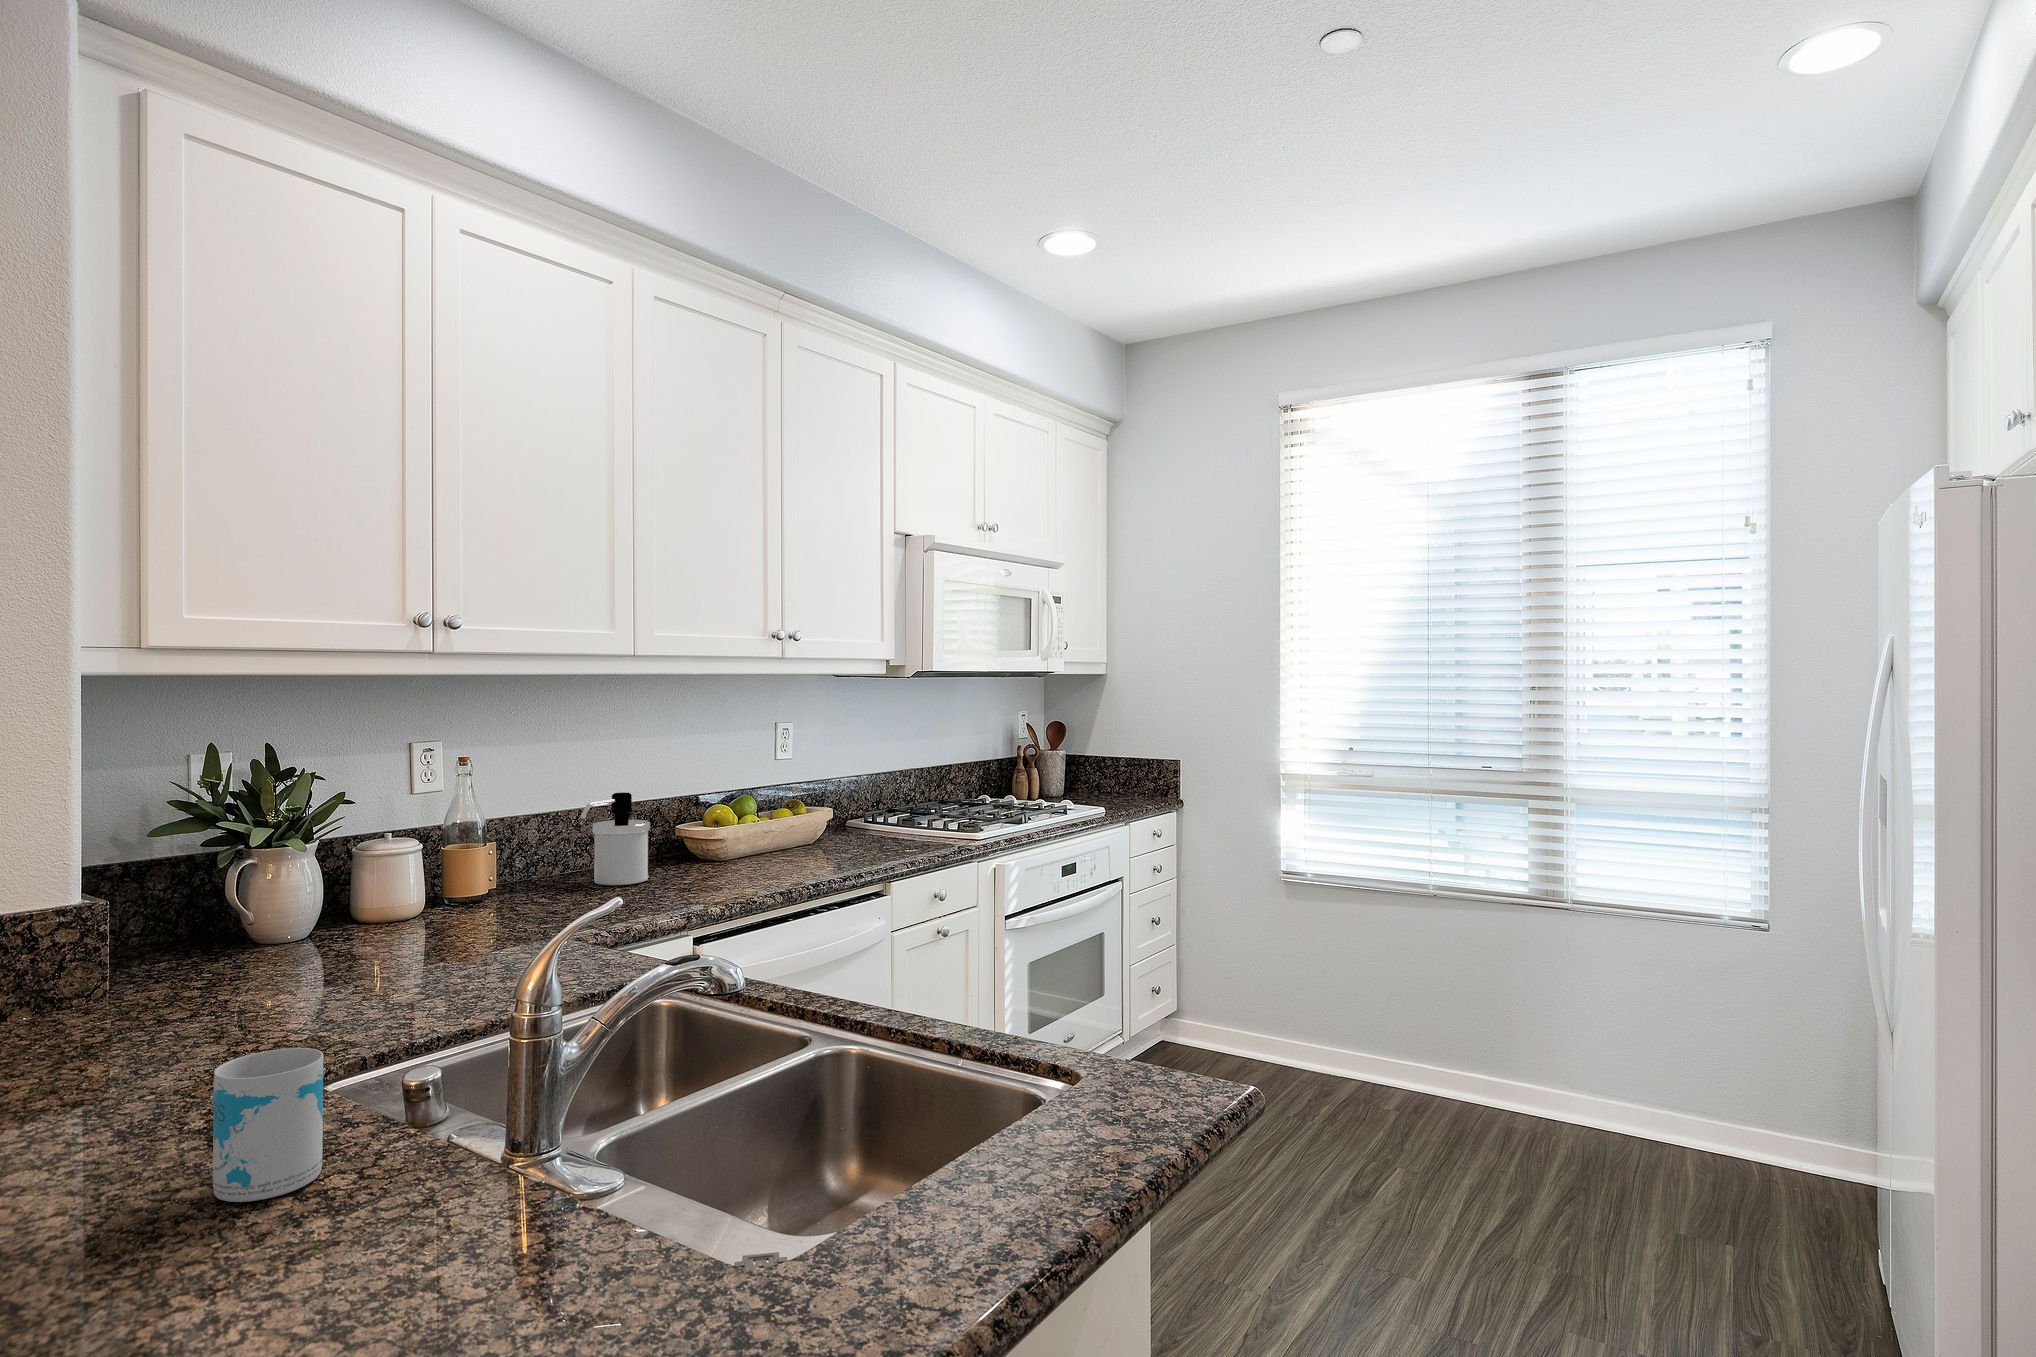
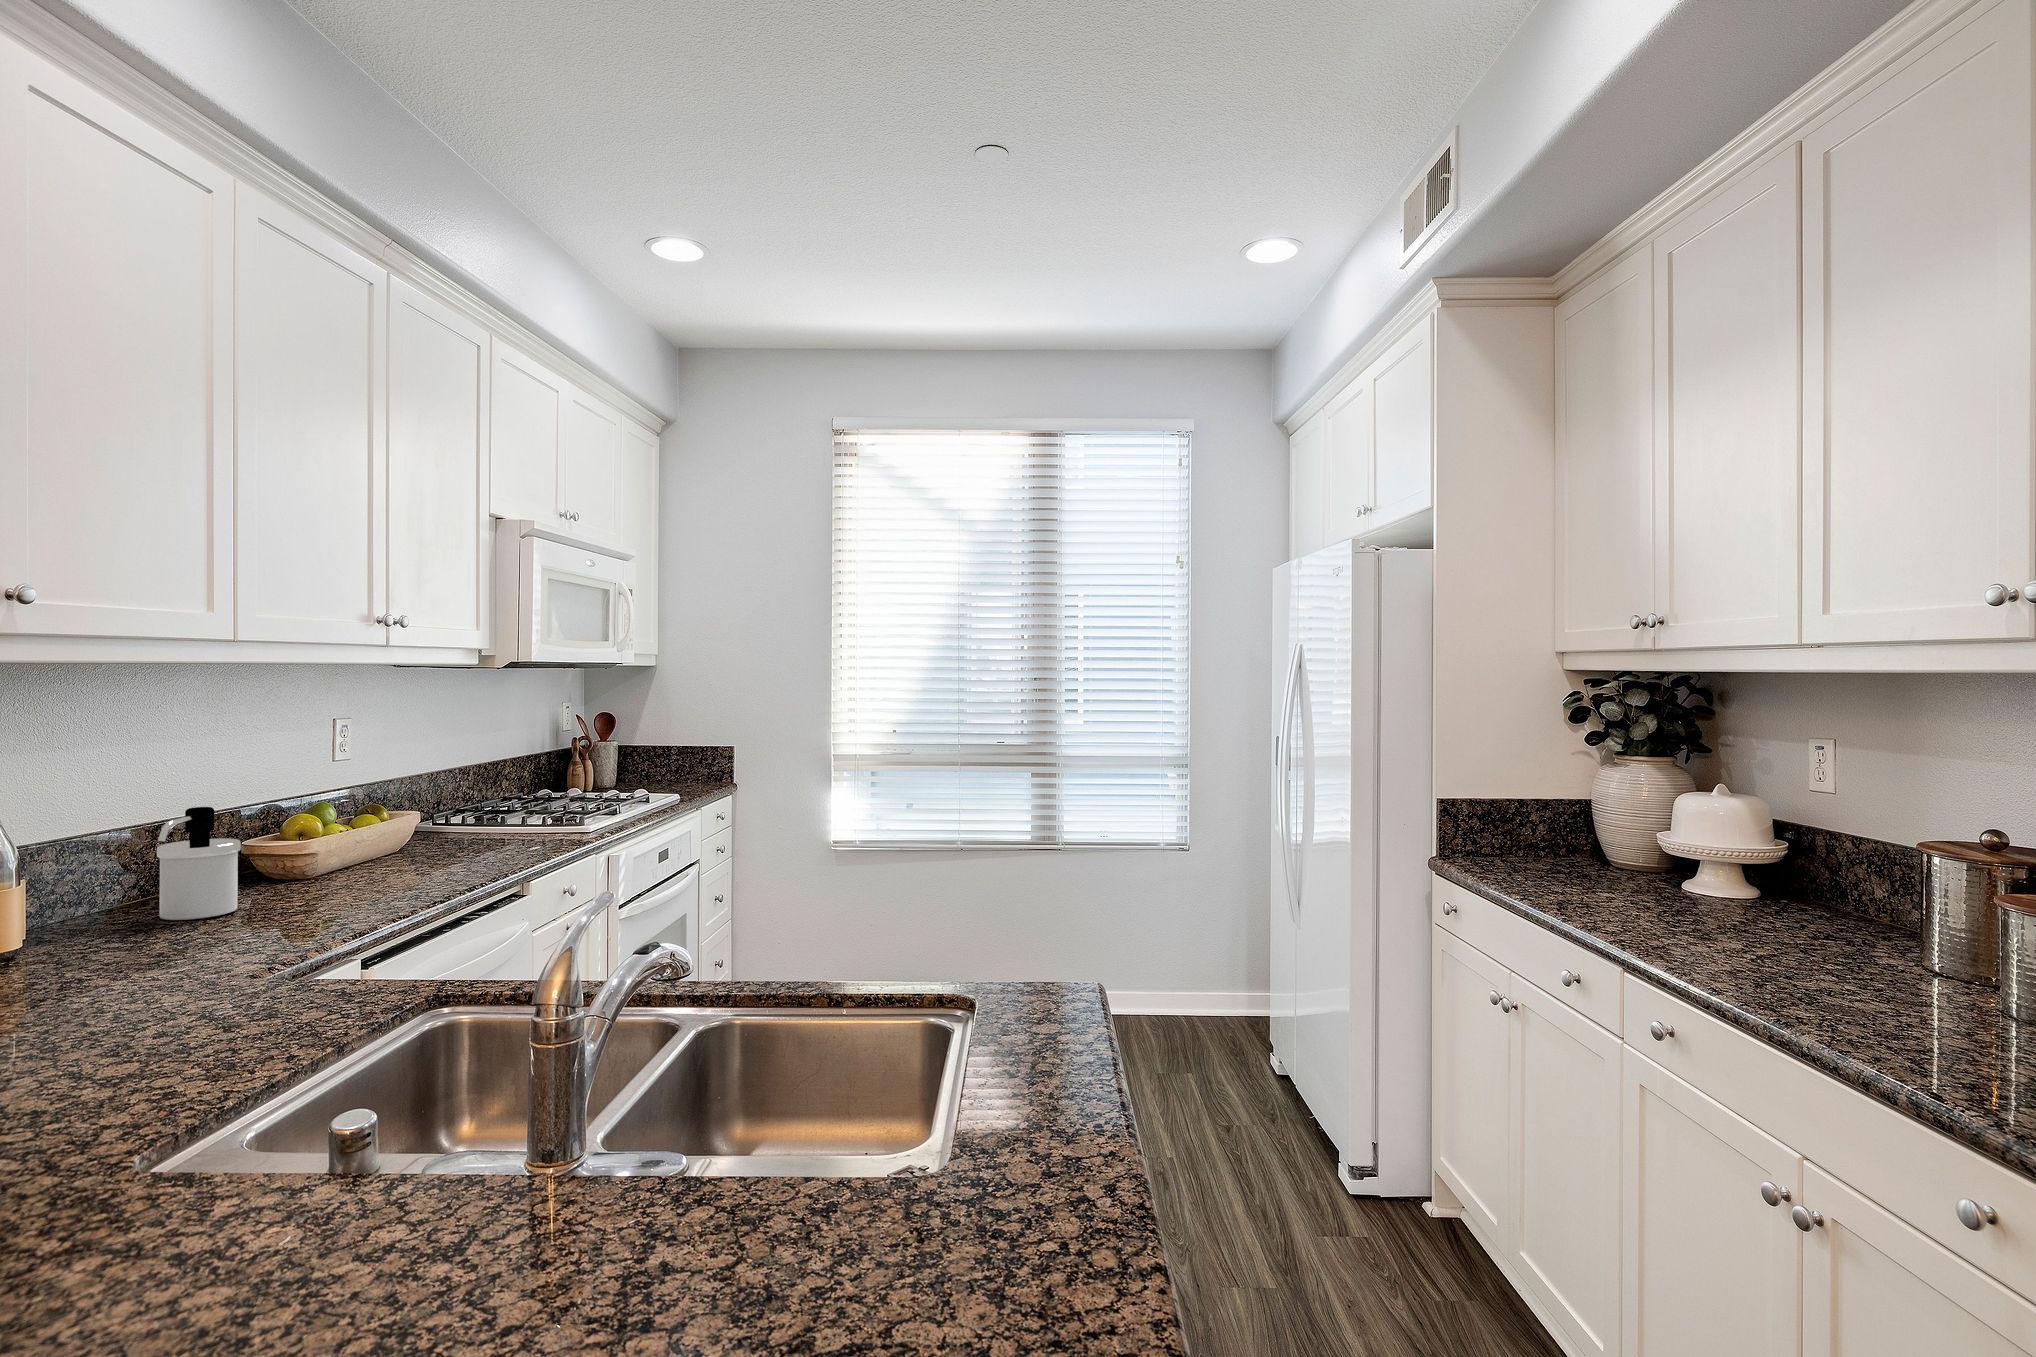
mug: present [213,1048,323,1202] -> none [243,1101,385,1288]

